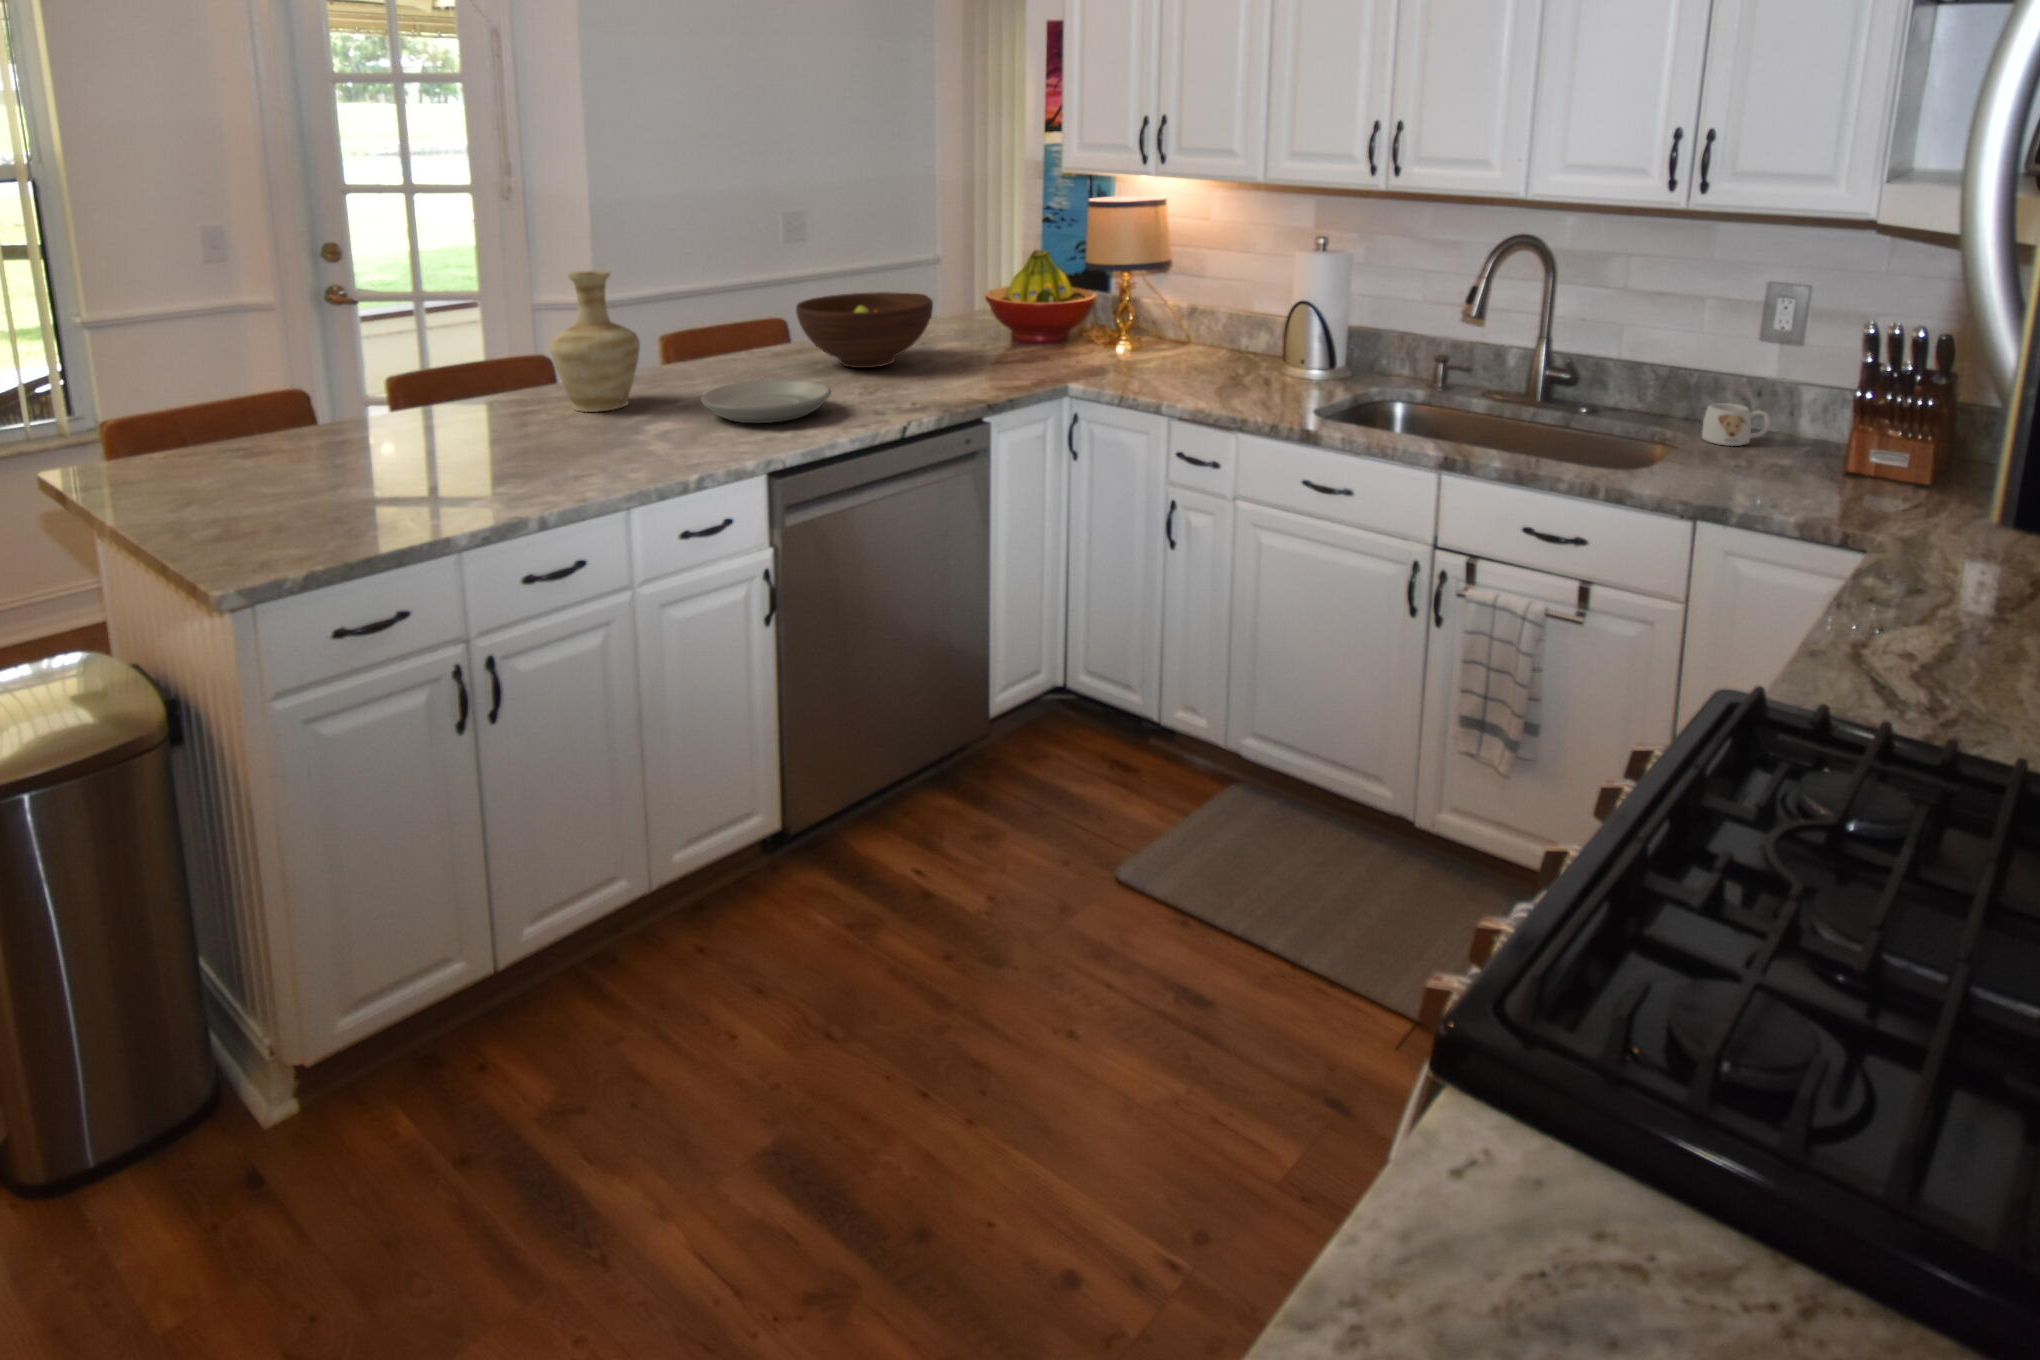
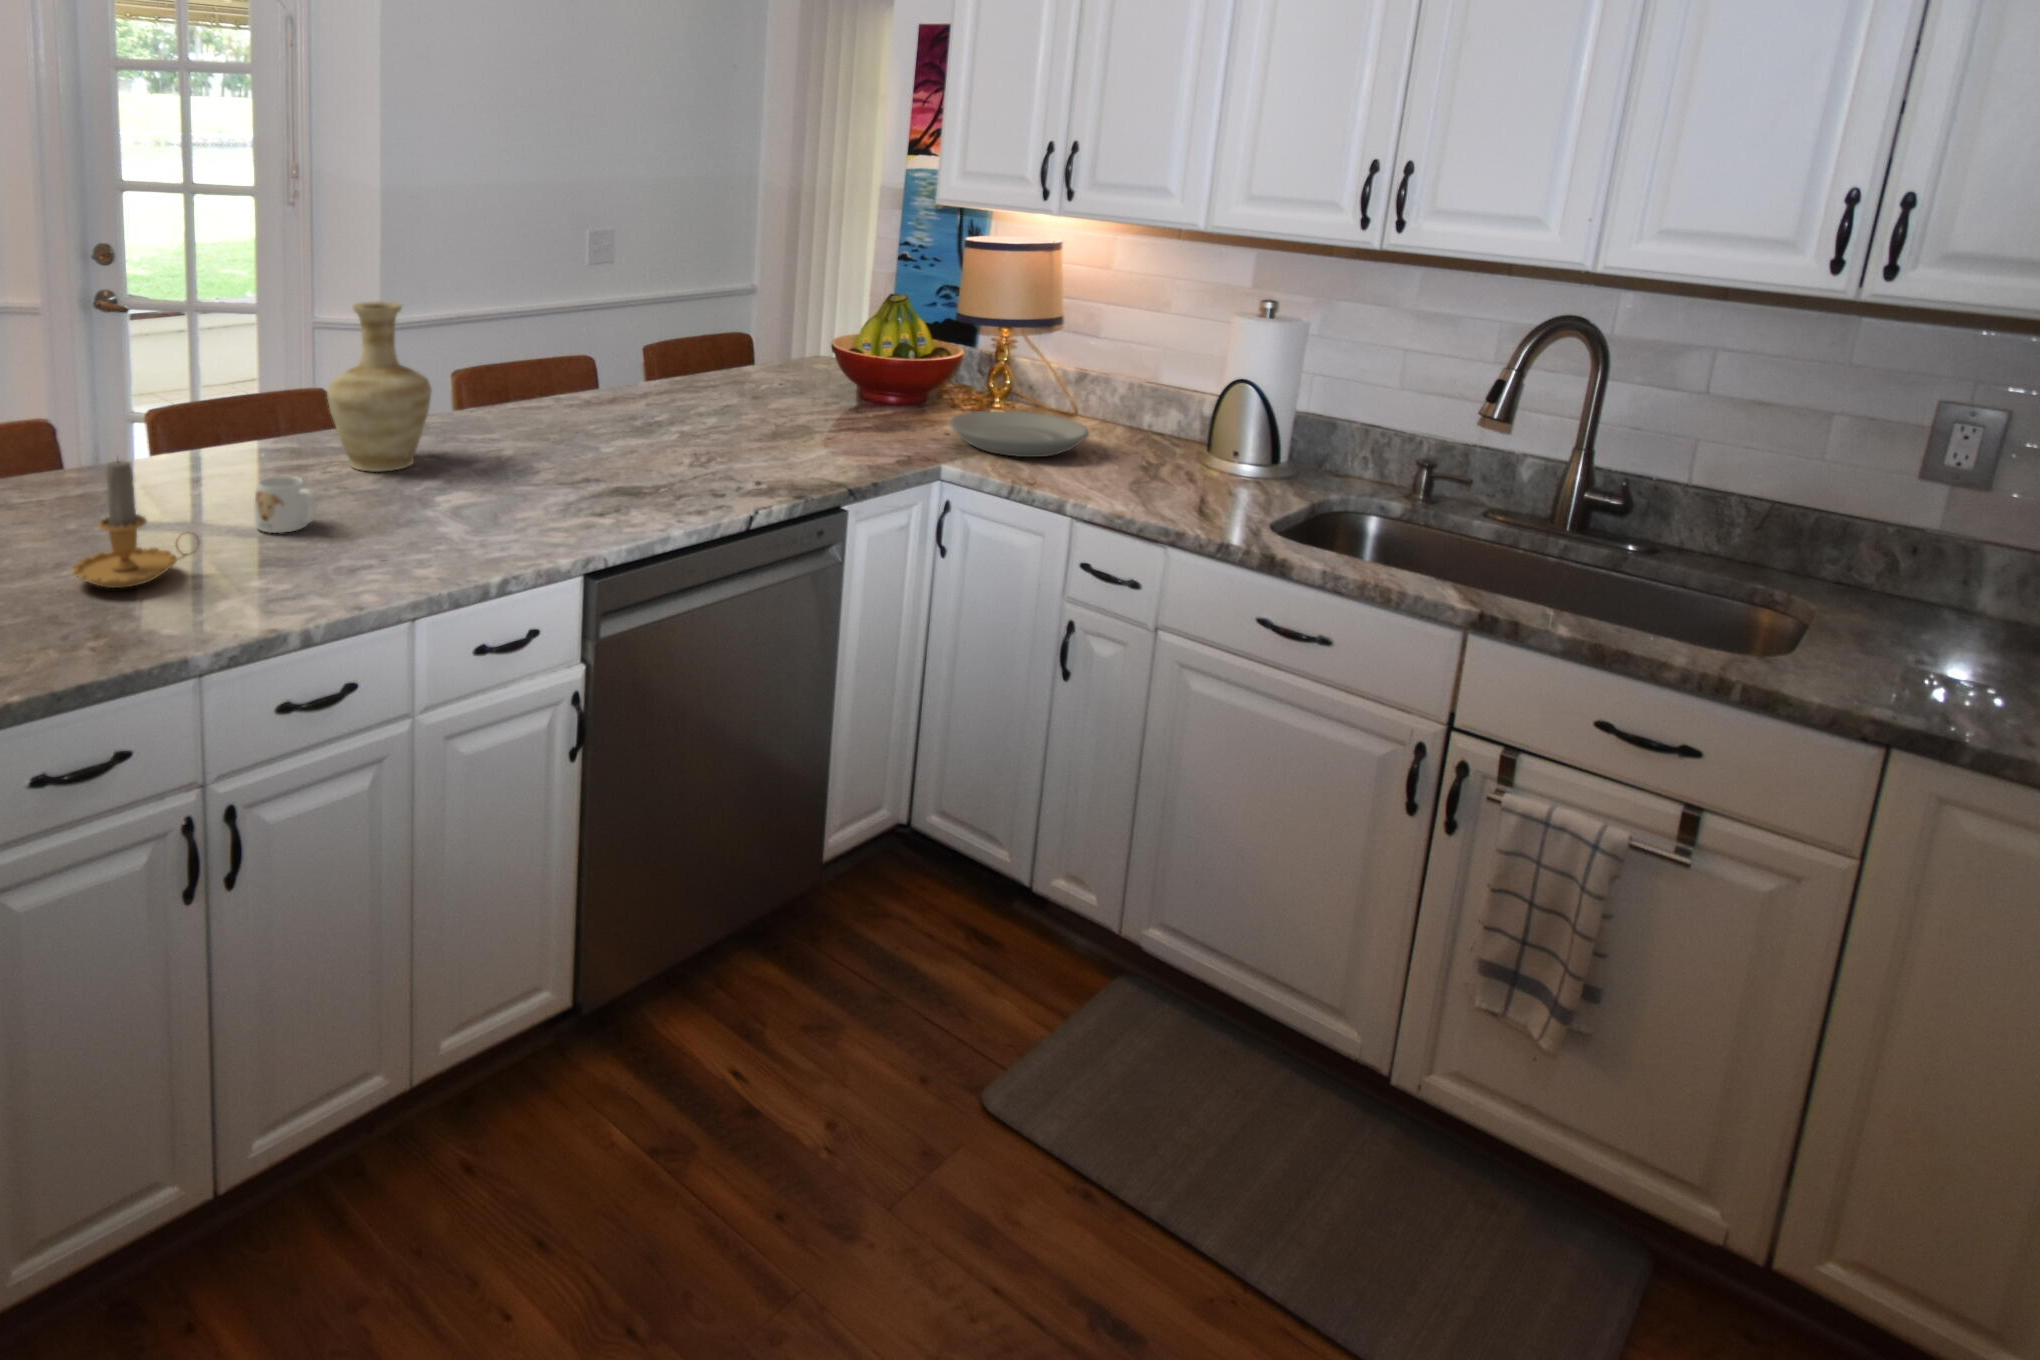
fruit bowl: present [796,292,933,368] -> none [612,336,775,429]
plate: present [701,380,831,423] -> present [950,410,1089,457]
candle: none [346,393,451,499] -> present [72,460,200,588]
mug: present [1702,403,1770,446] -> present [254,476,316,533]

